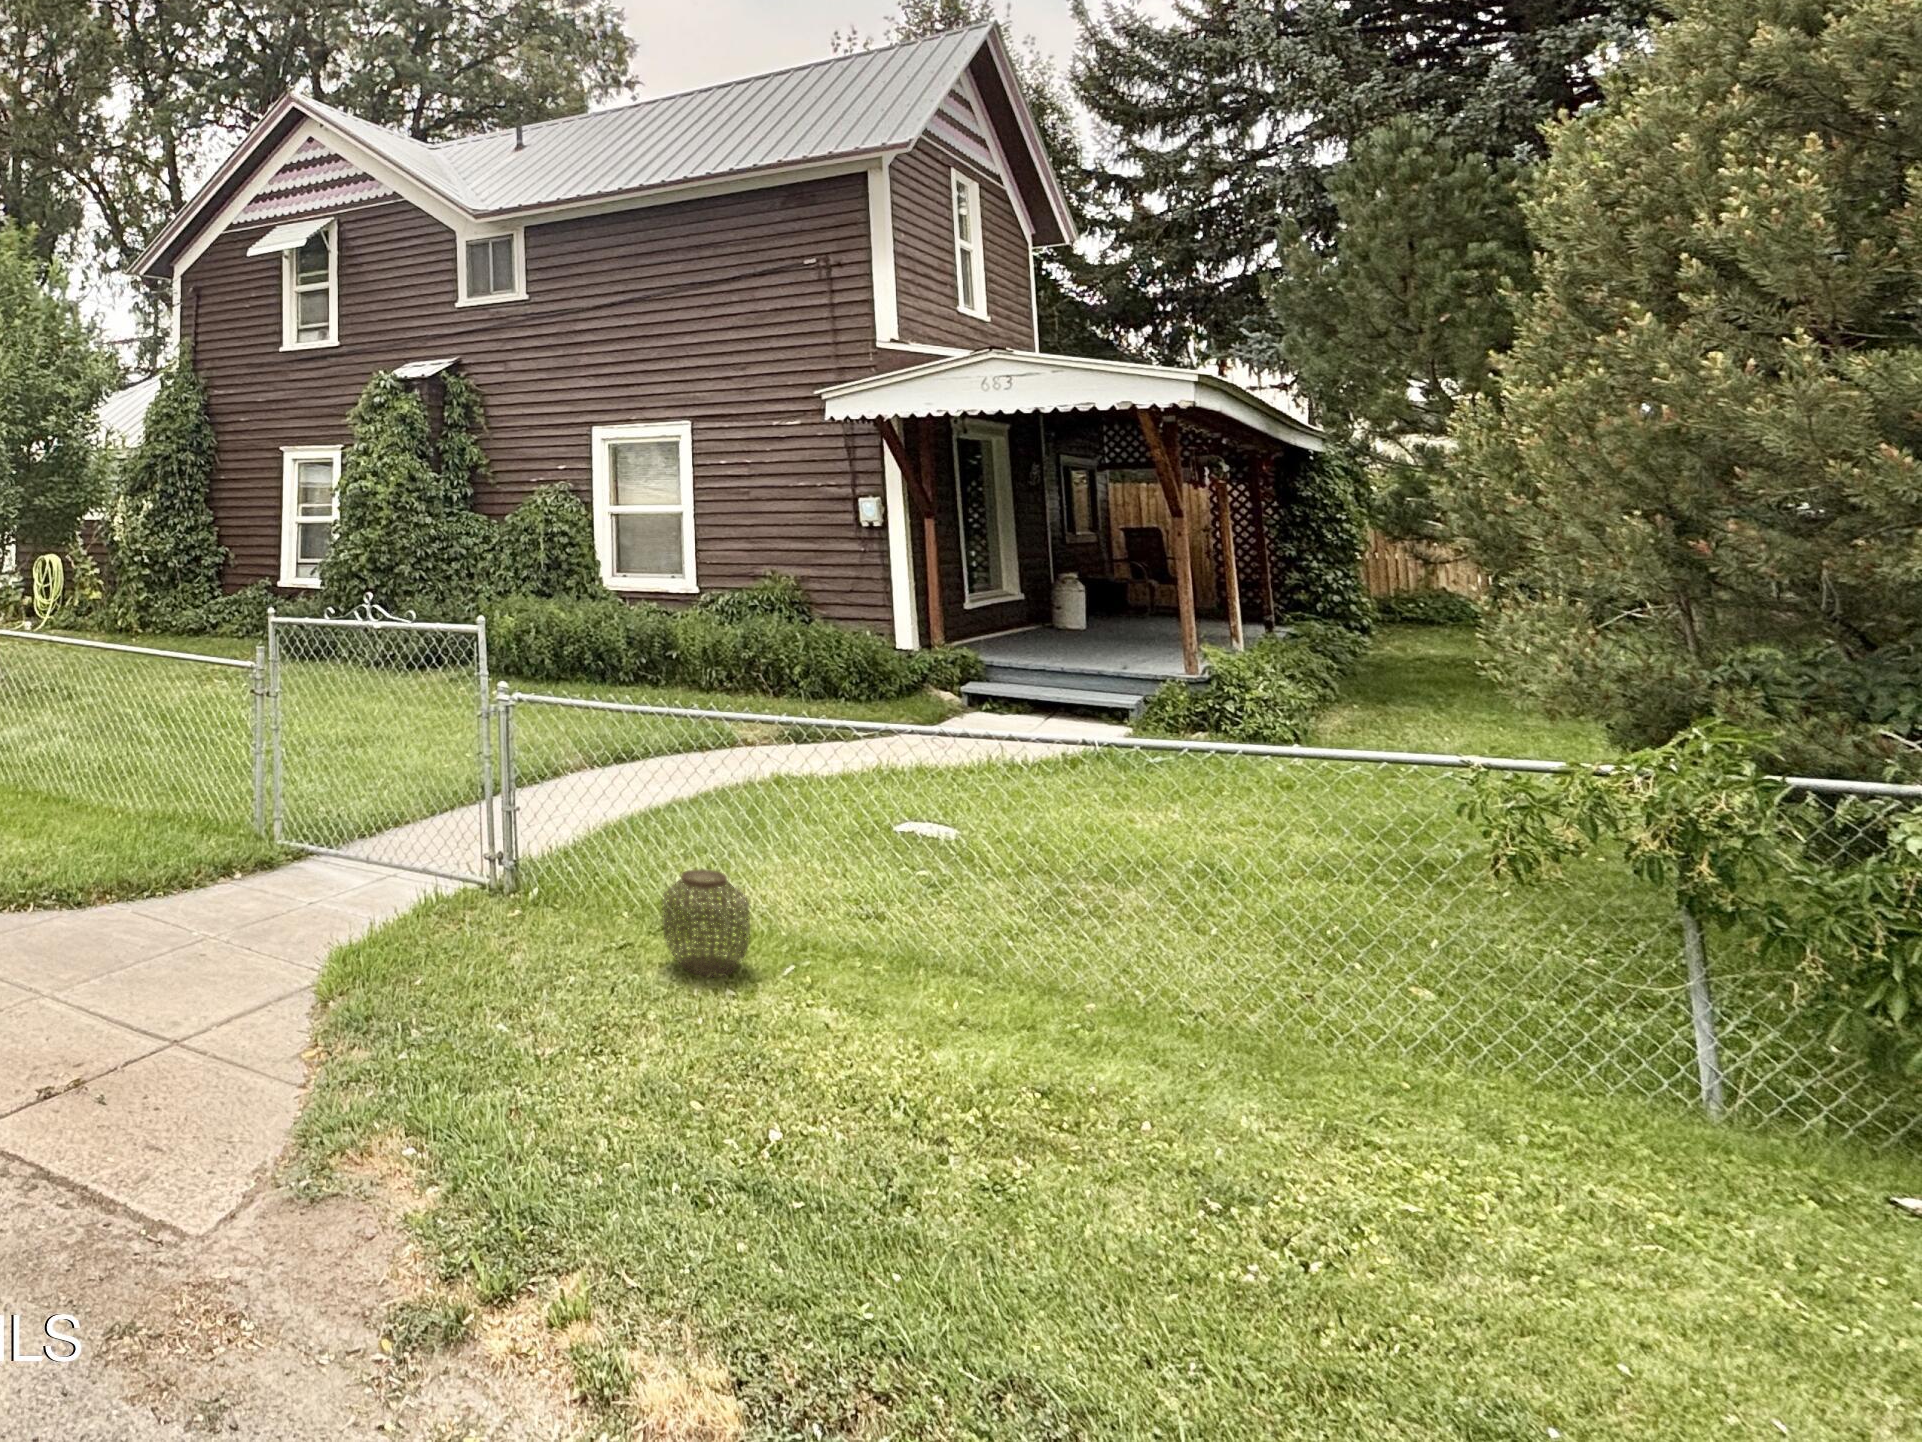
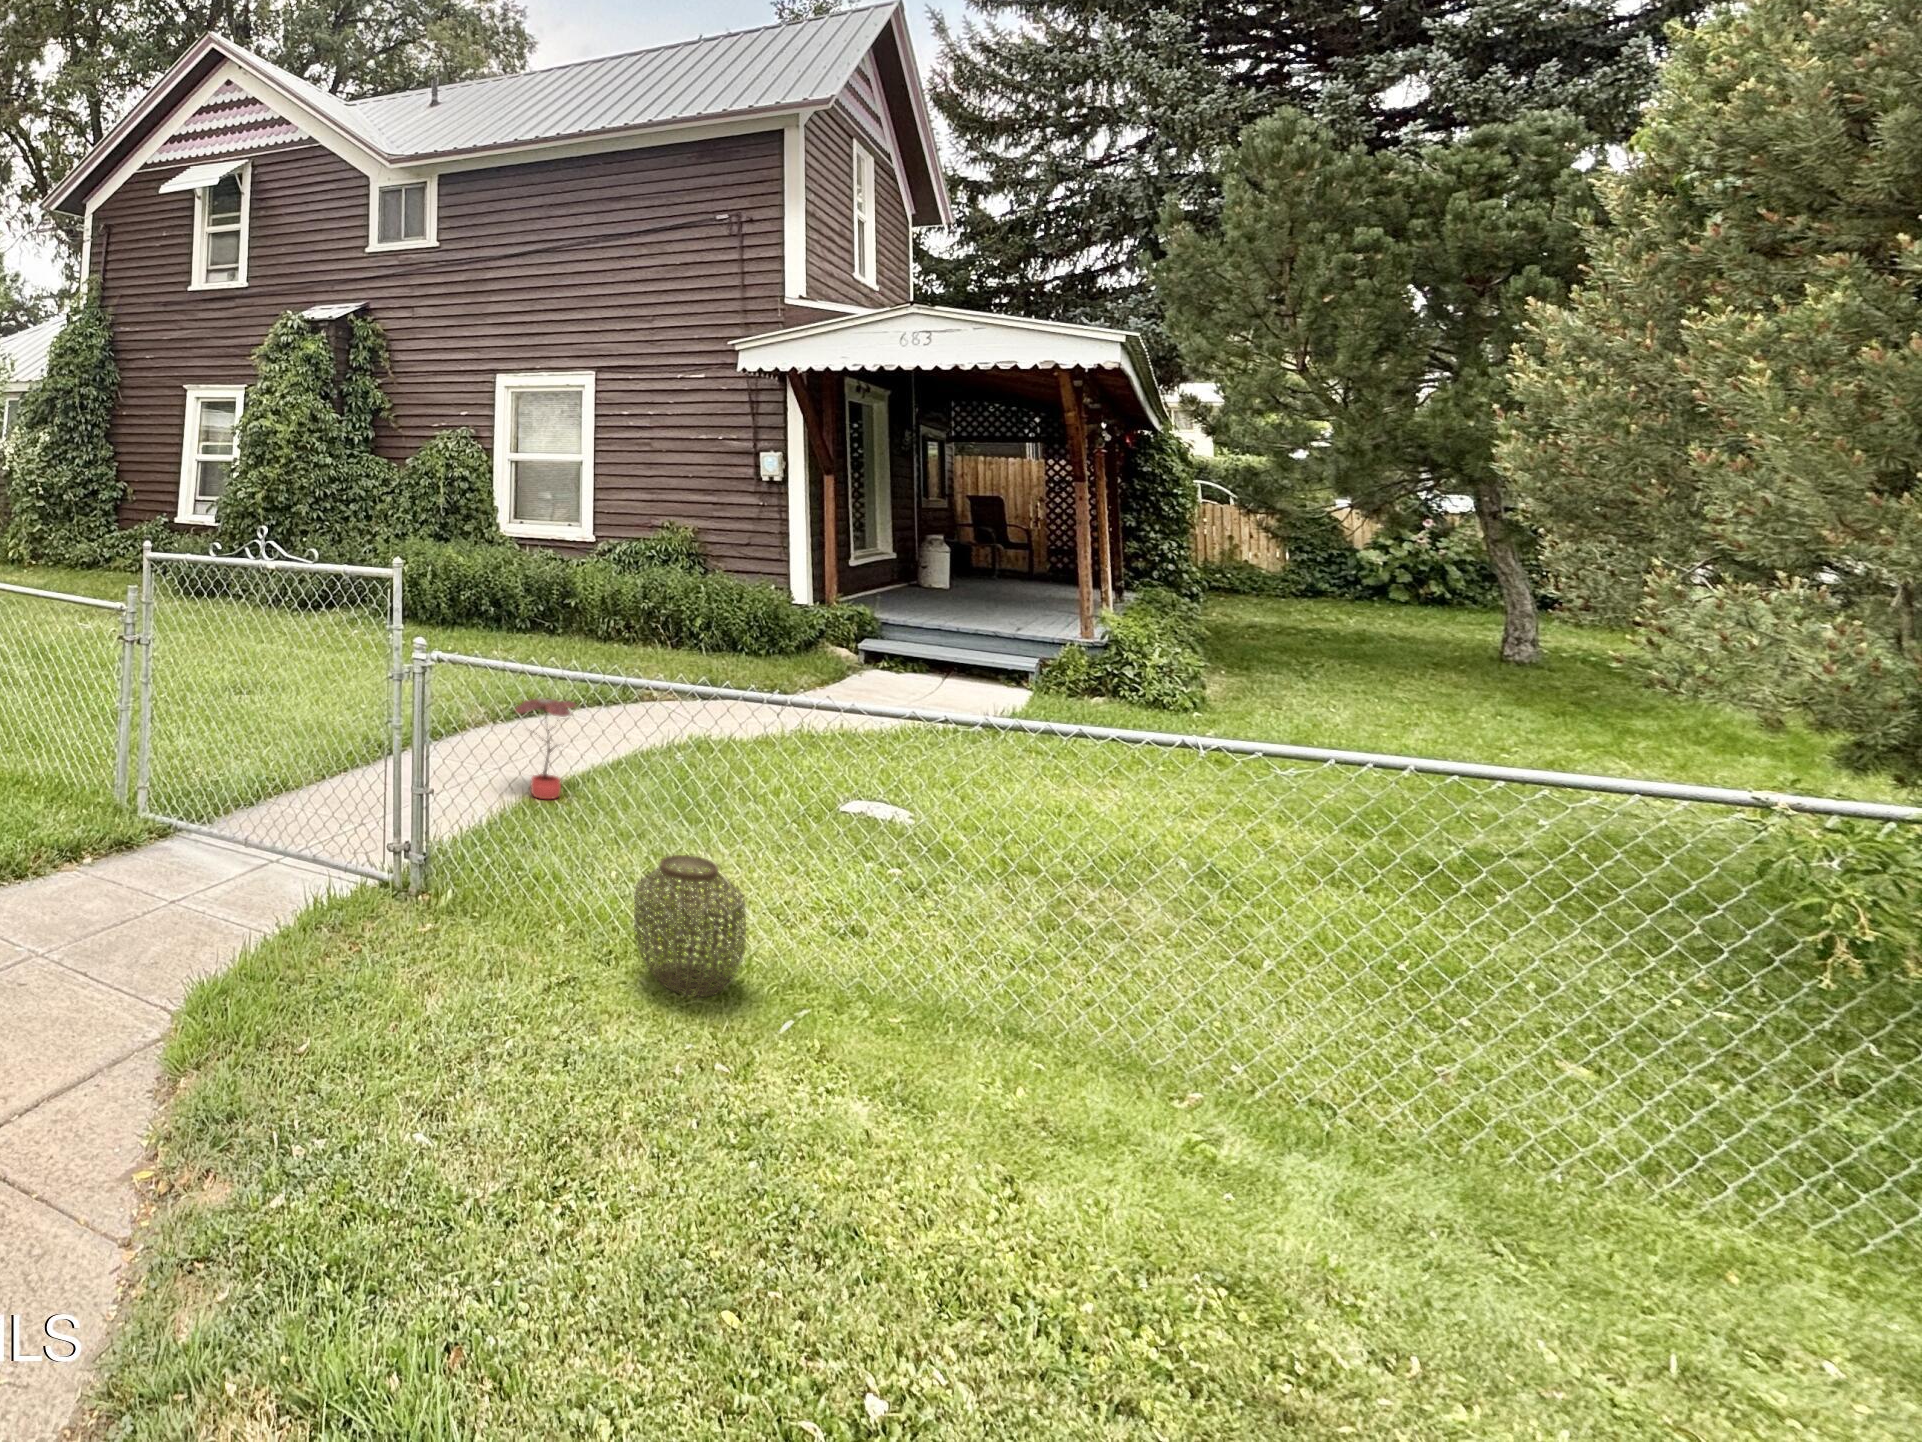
potted plant: none [588,751,645,841] -> present [515,698,576,799]

